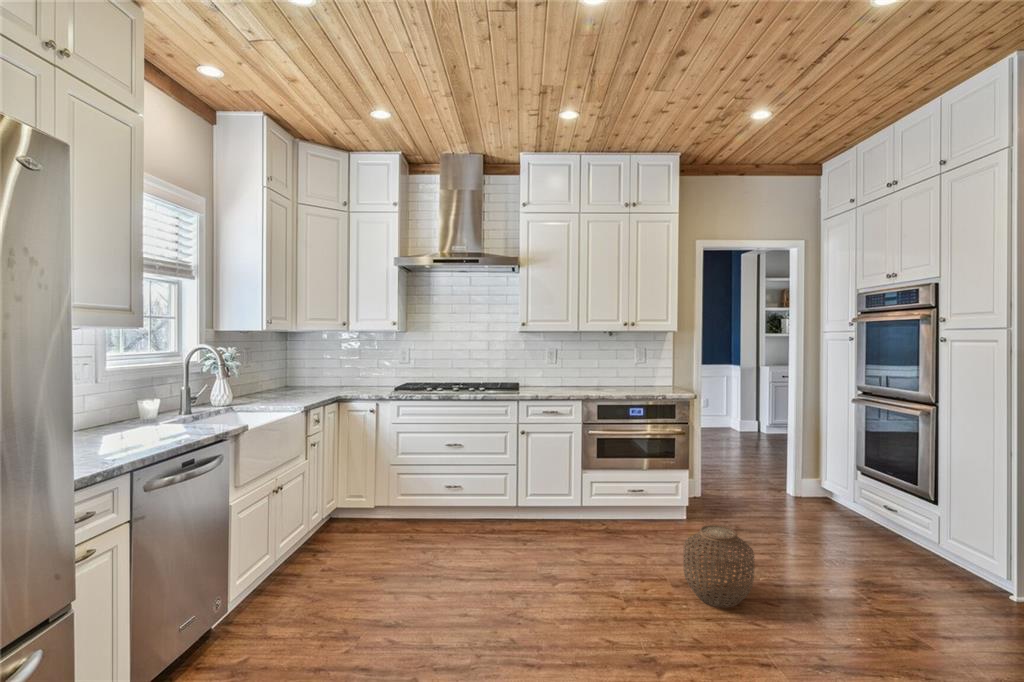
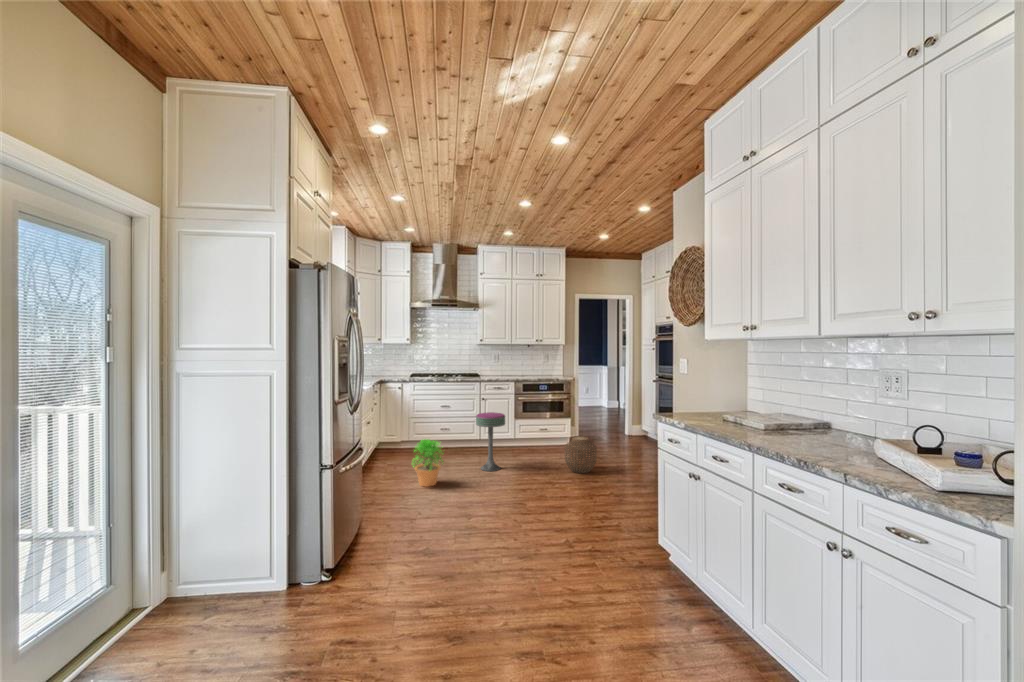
bar stool: none [503,466,561,588] -> present [476,412,505,471]
potted plant: none [359,527,437,631] -> present [412,439,444,487]

